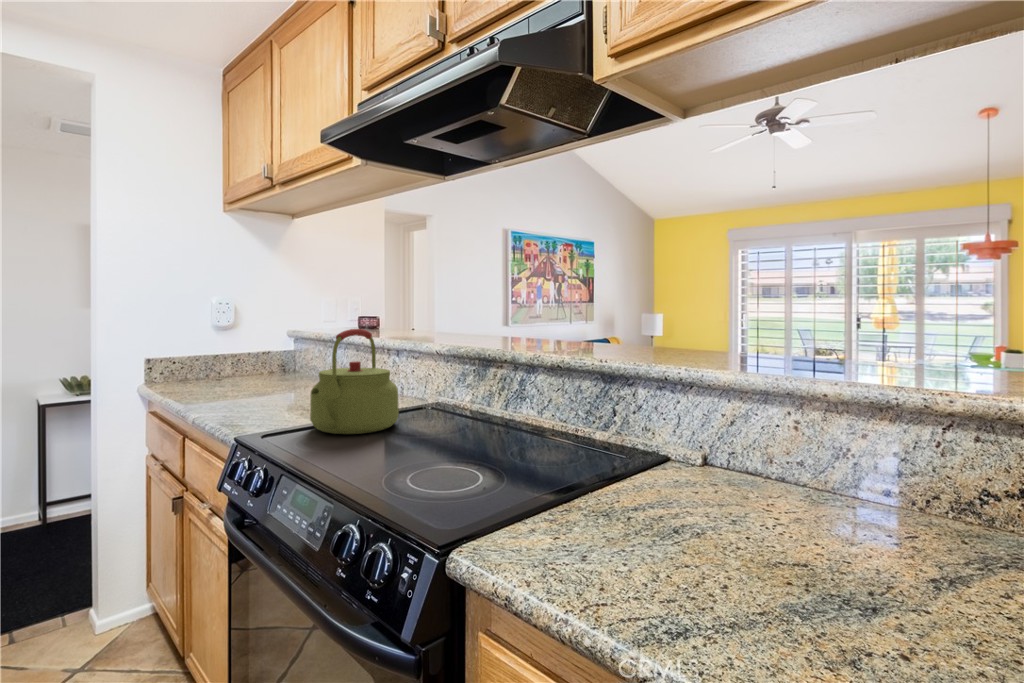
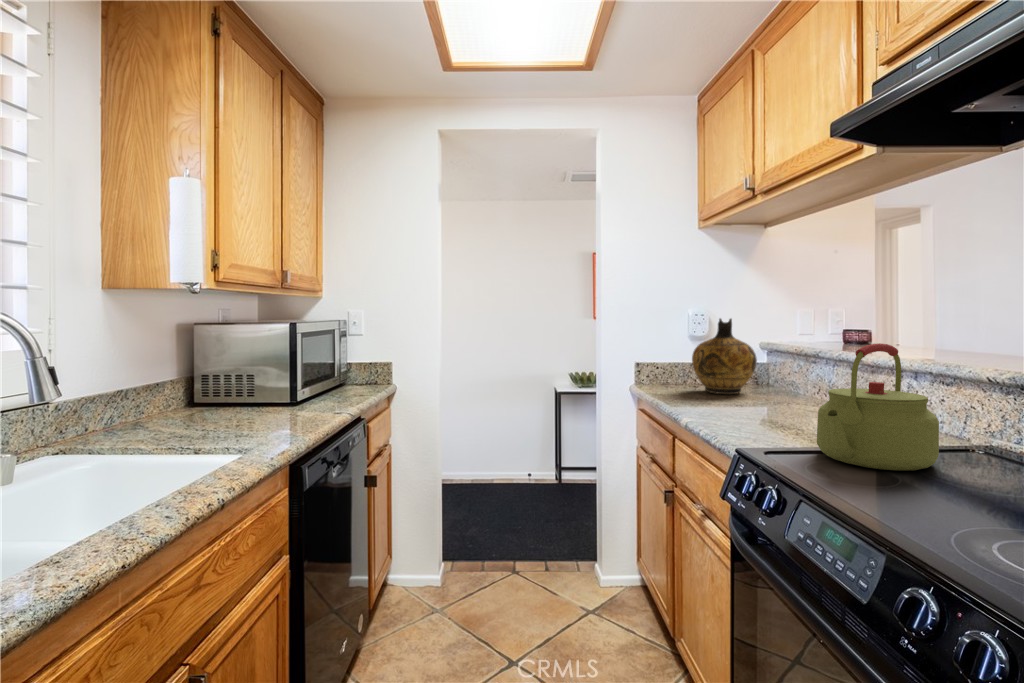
ceramic jug: none [212,307,280,385] -> present [692,319,757,394]

